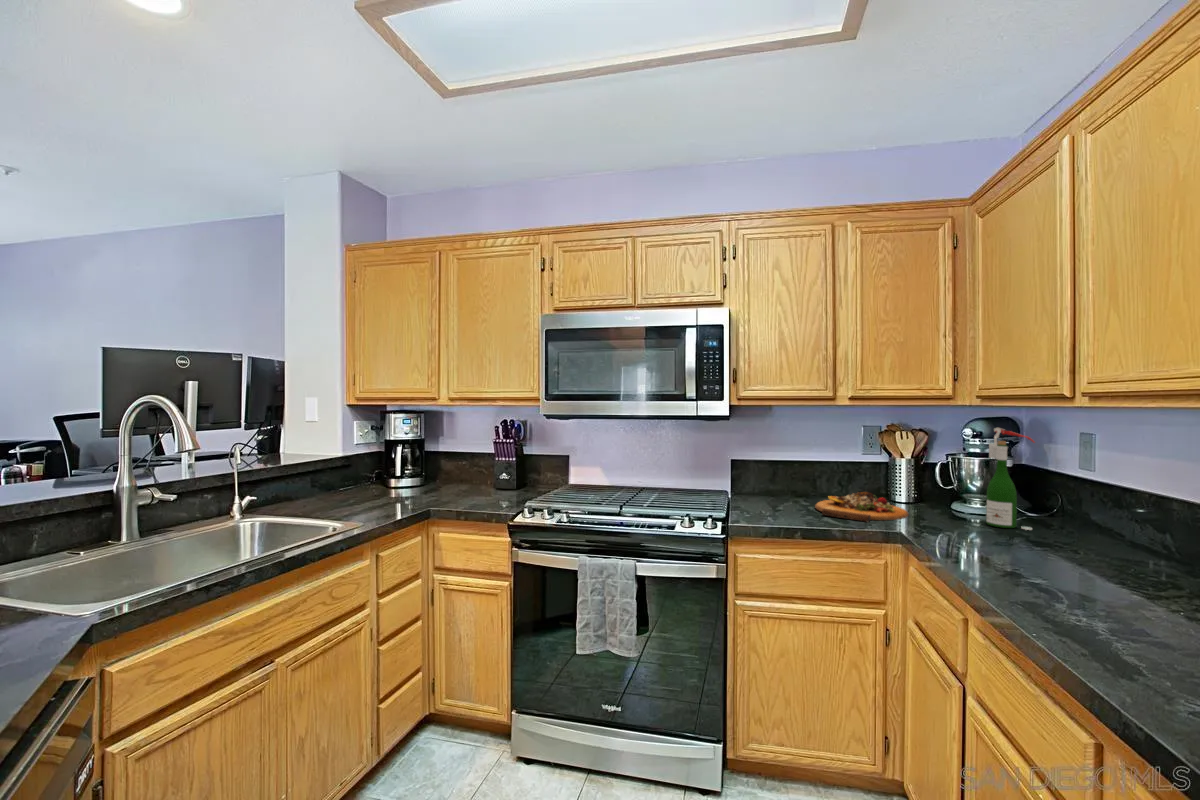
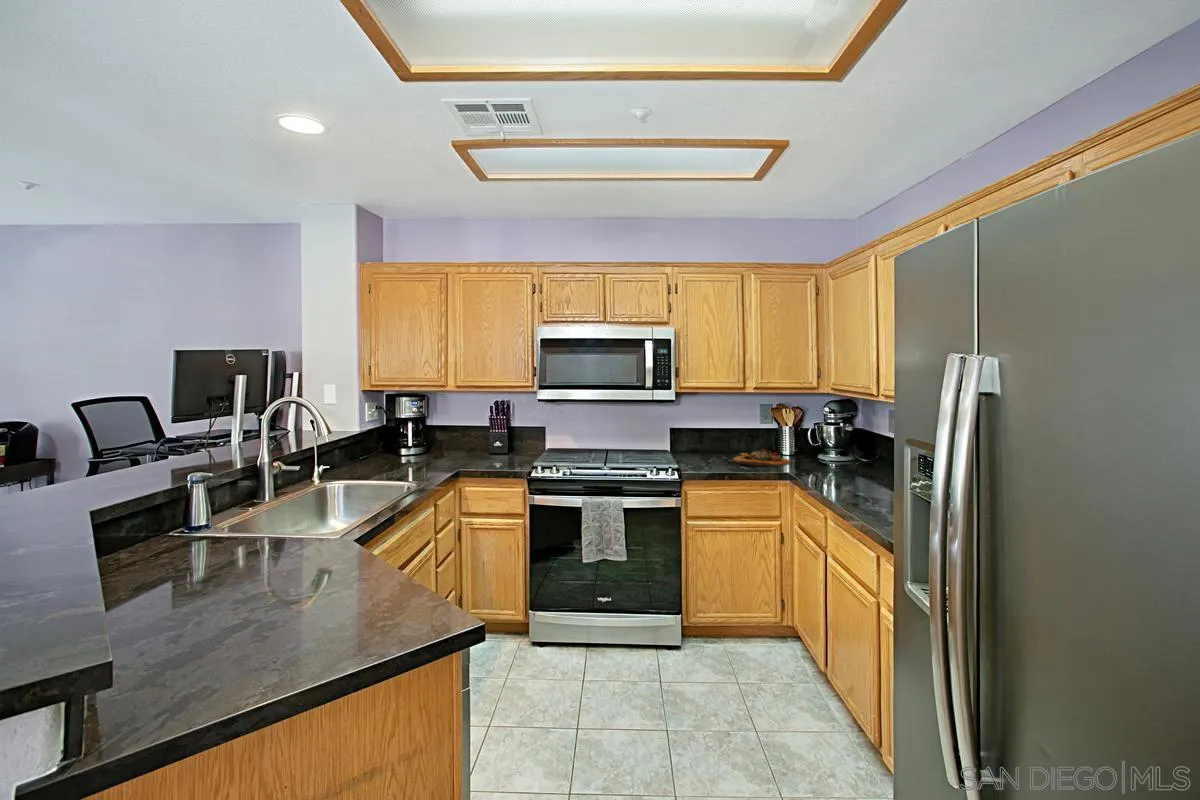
wine bottle: present [986,428,1035,530] -> none [838,405,865,467]

